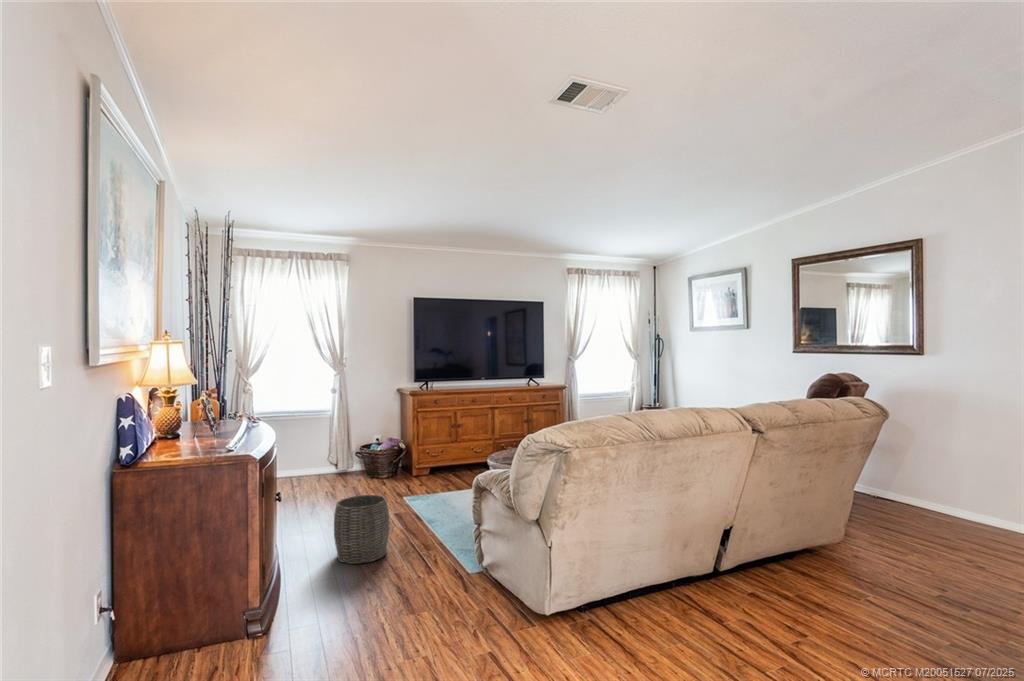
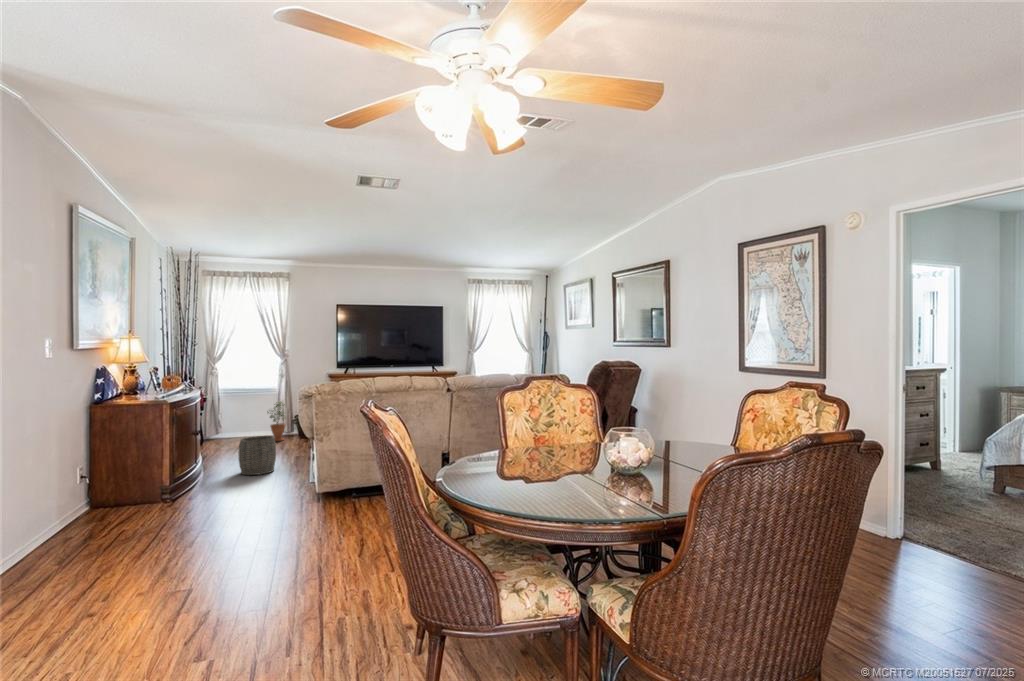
potted plant: none [328,429,354,488] -> present [267,402,285,441]

